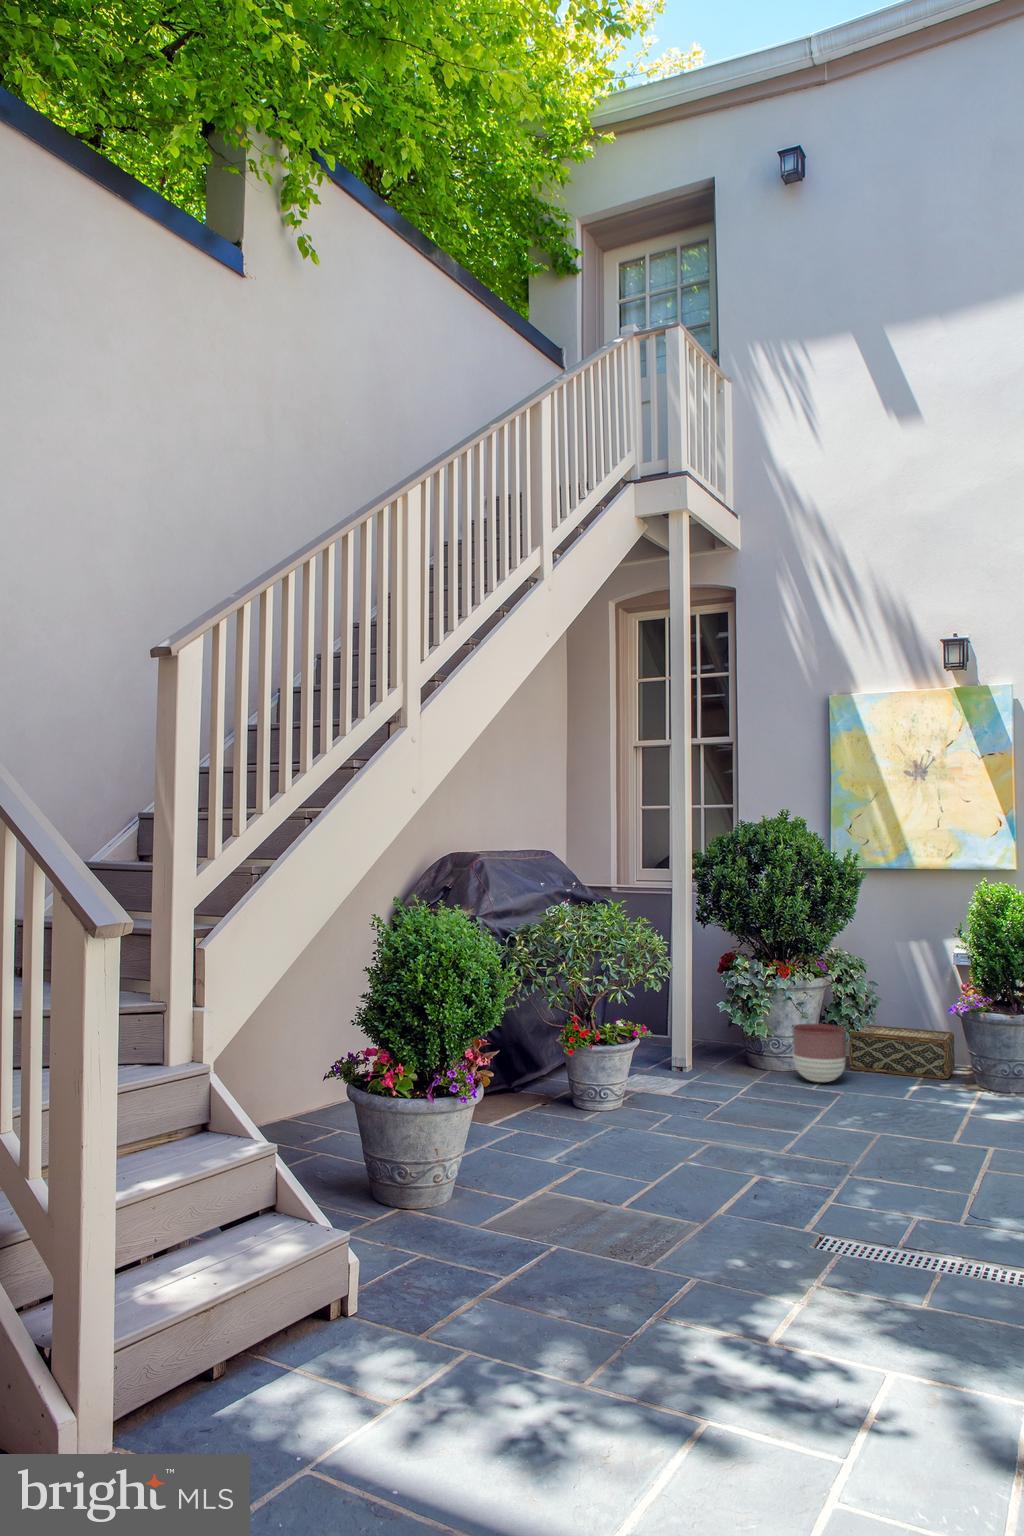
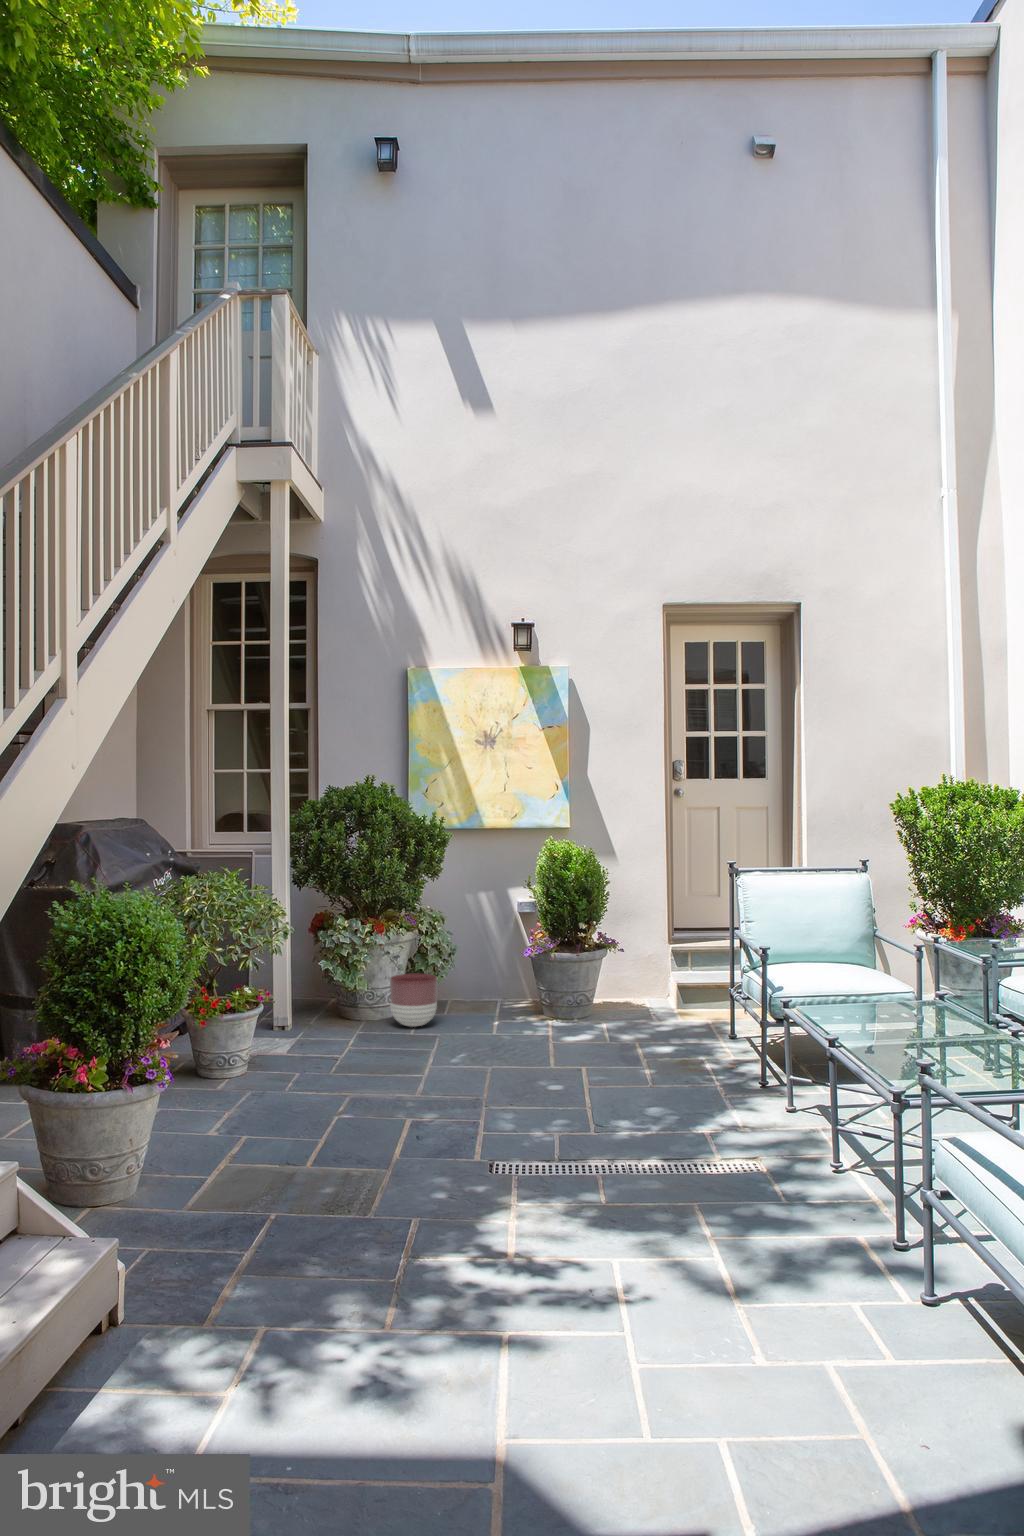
woven basket: present [849,1025,955,1079] -> none [433,970,516,1012]

